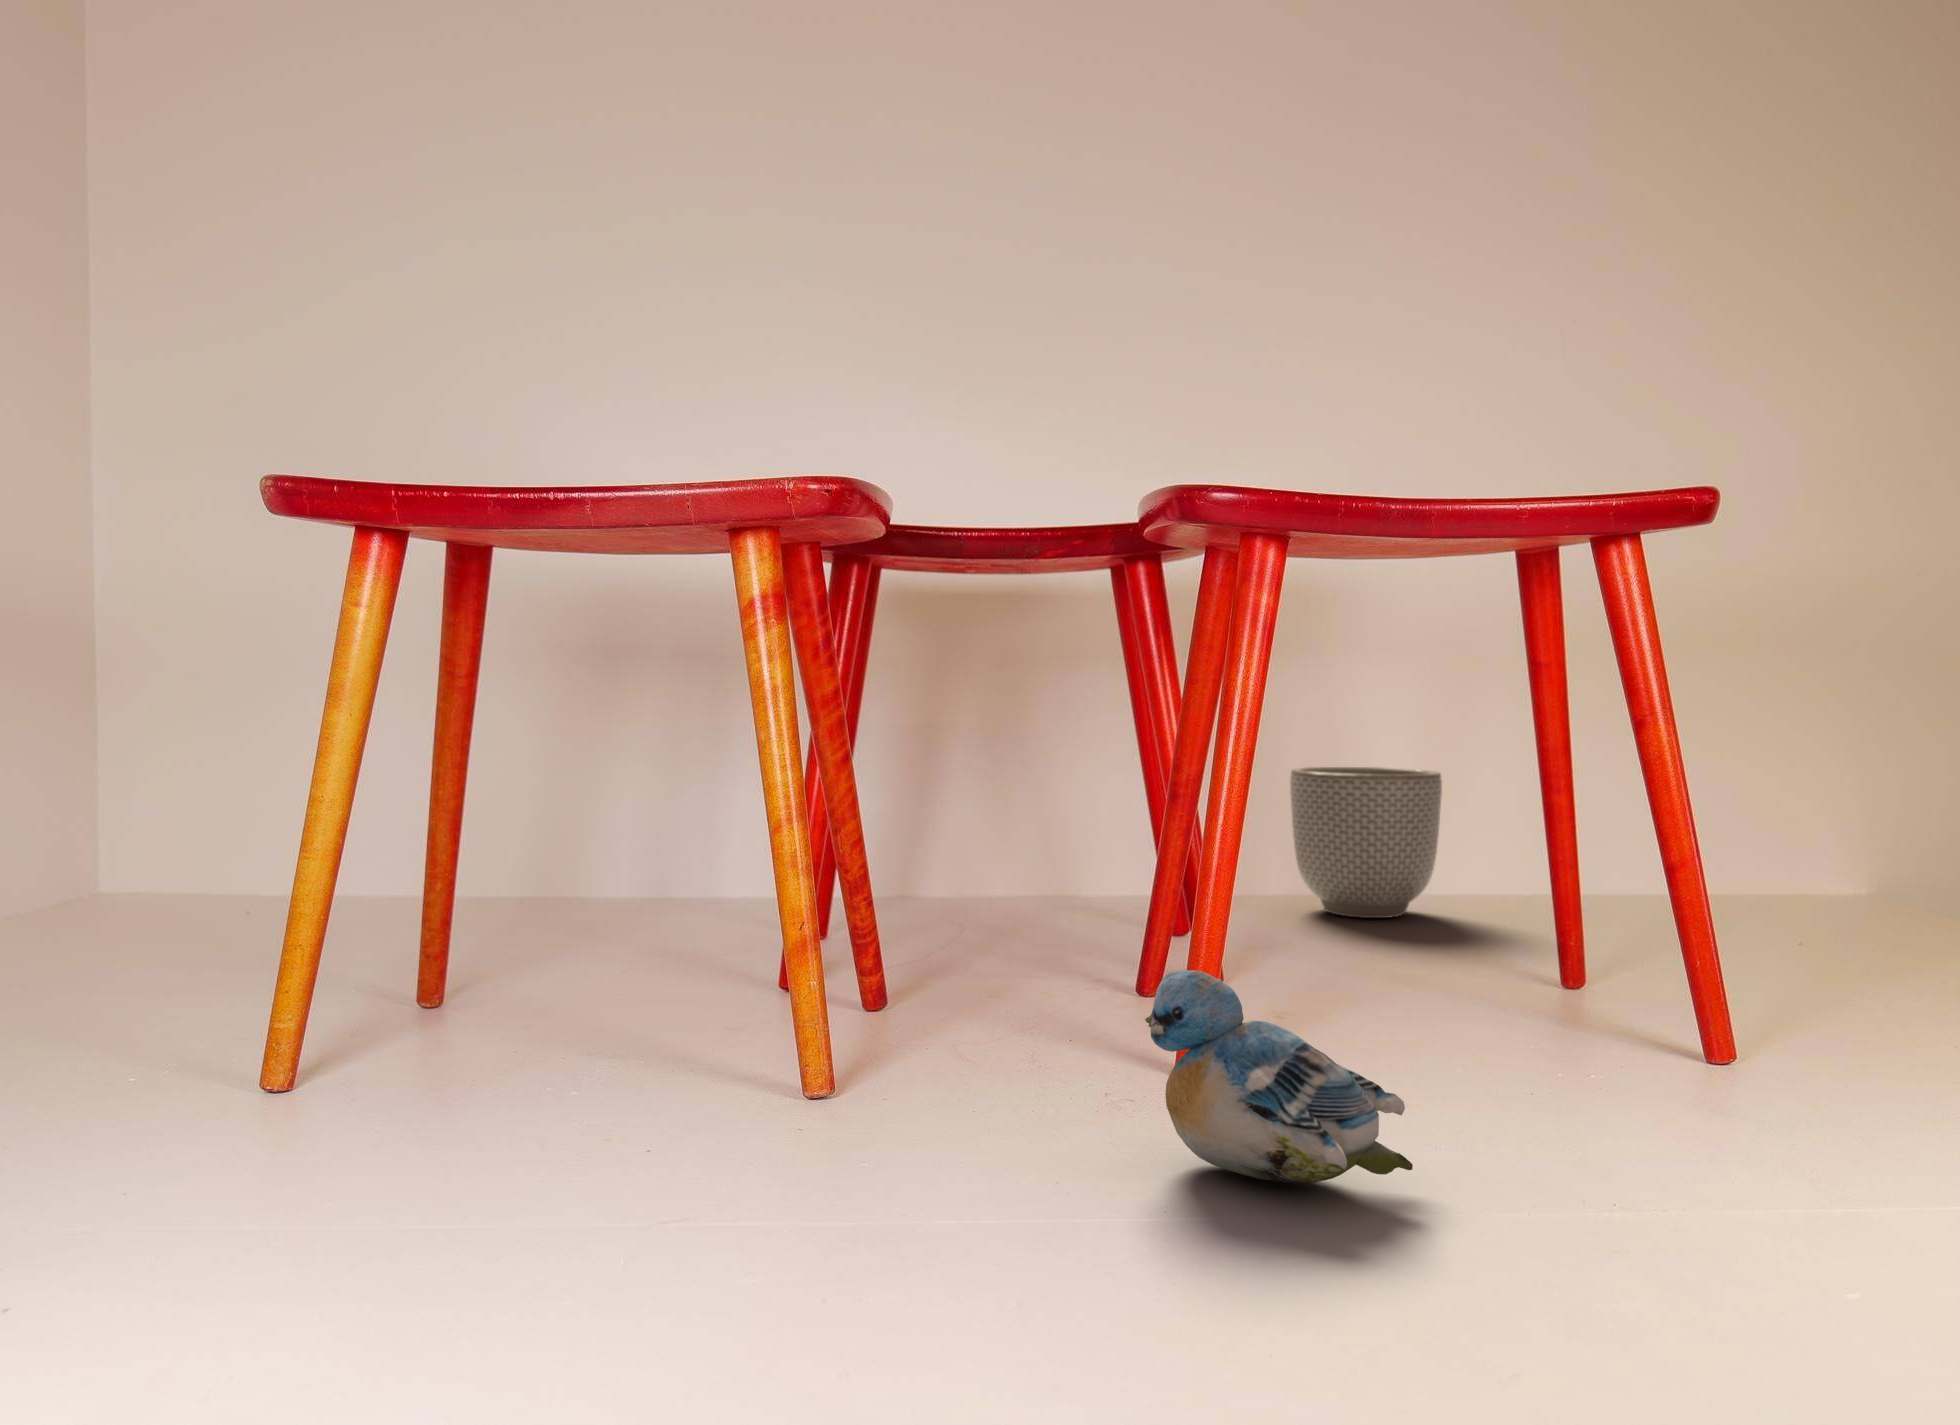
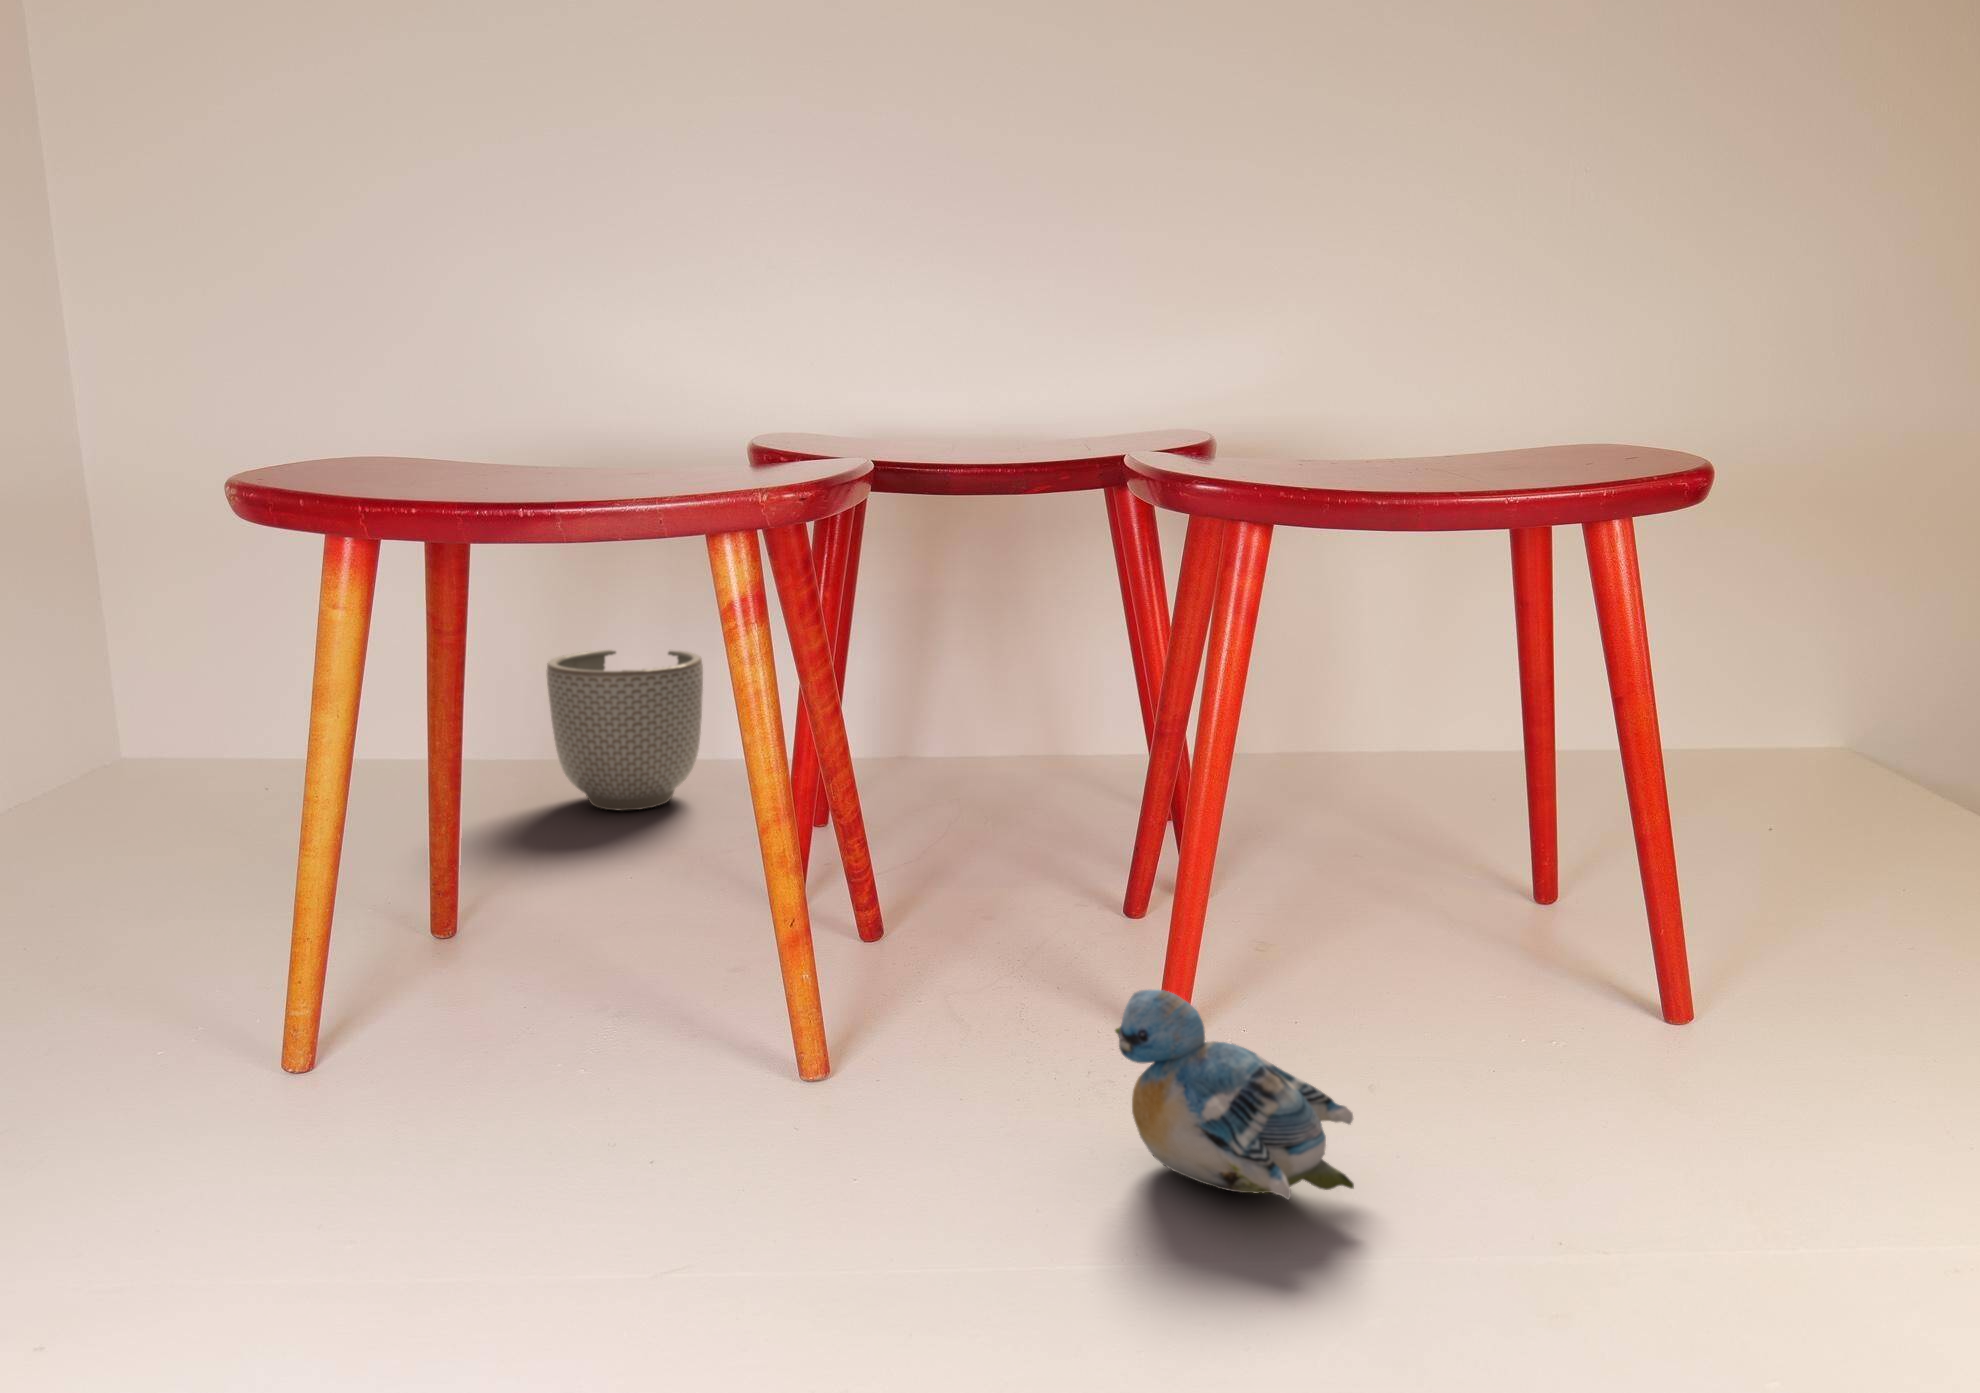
planter: present [1290,767,1442,918] -> present [546,649,703,811]

